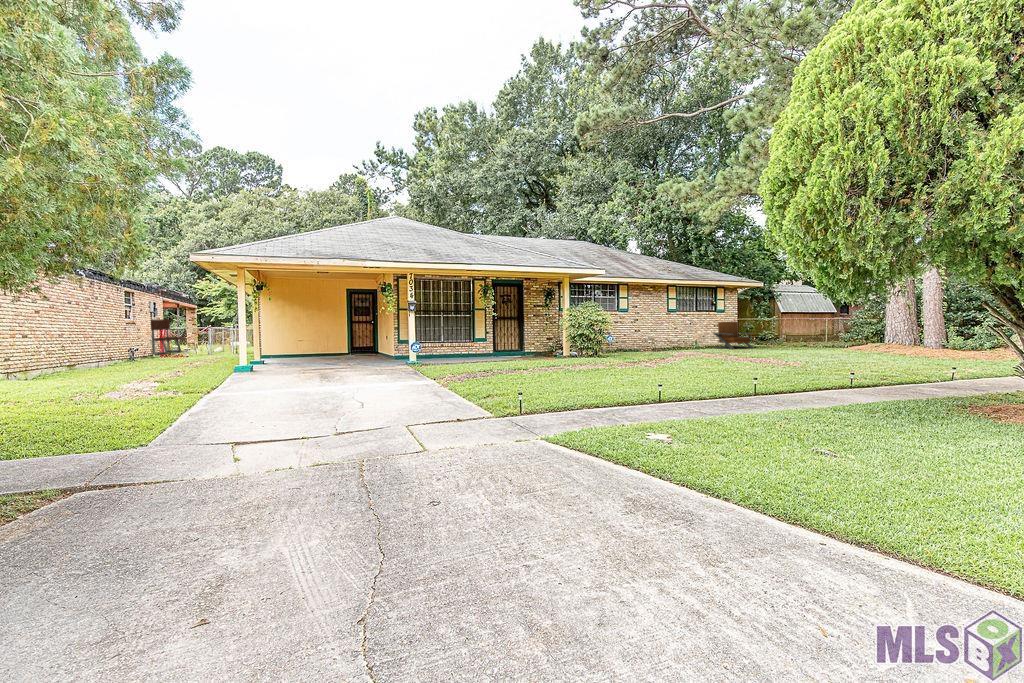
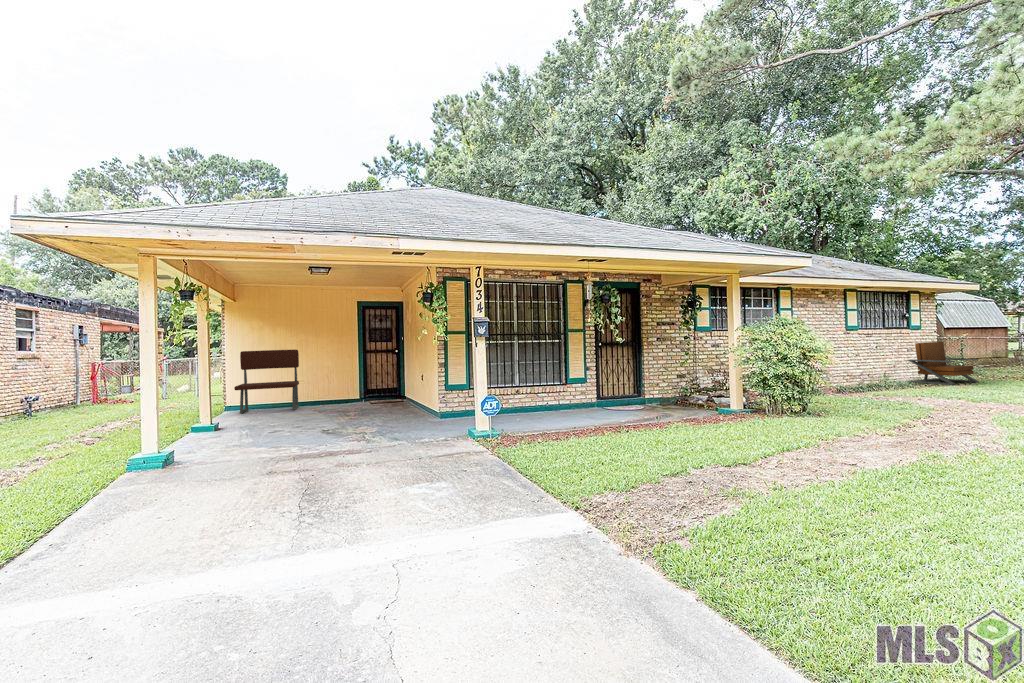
bench: present [151,319,186,354] -> present [234,350,299,414]

